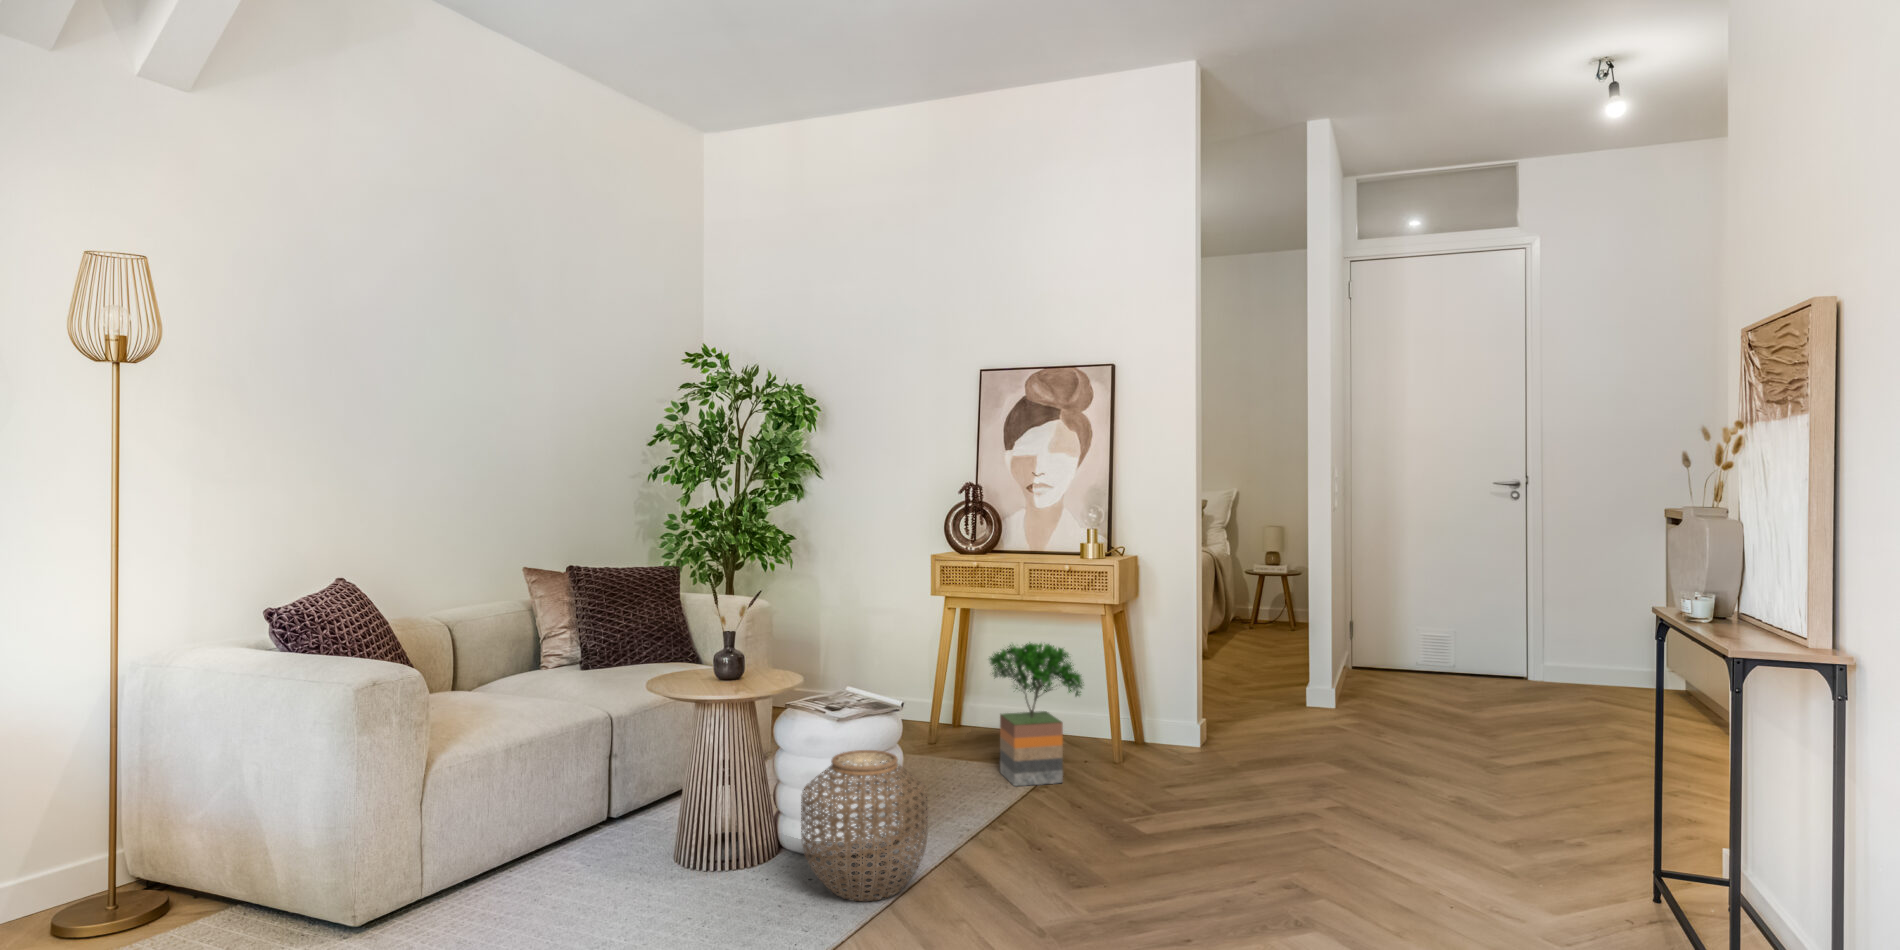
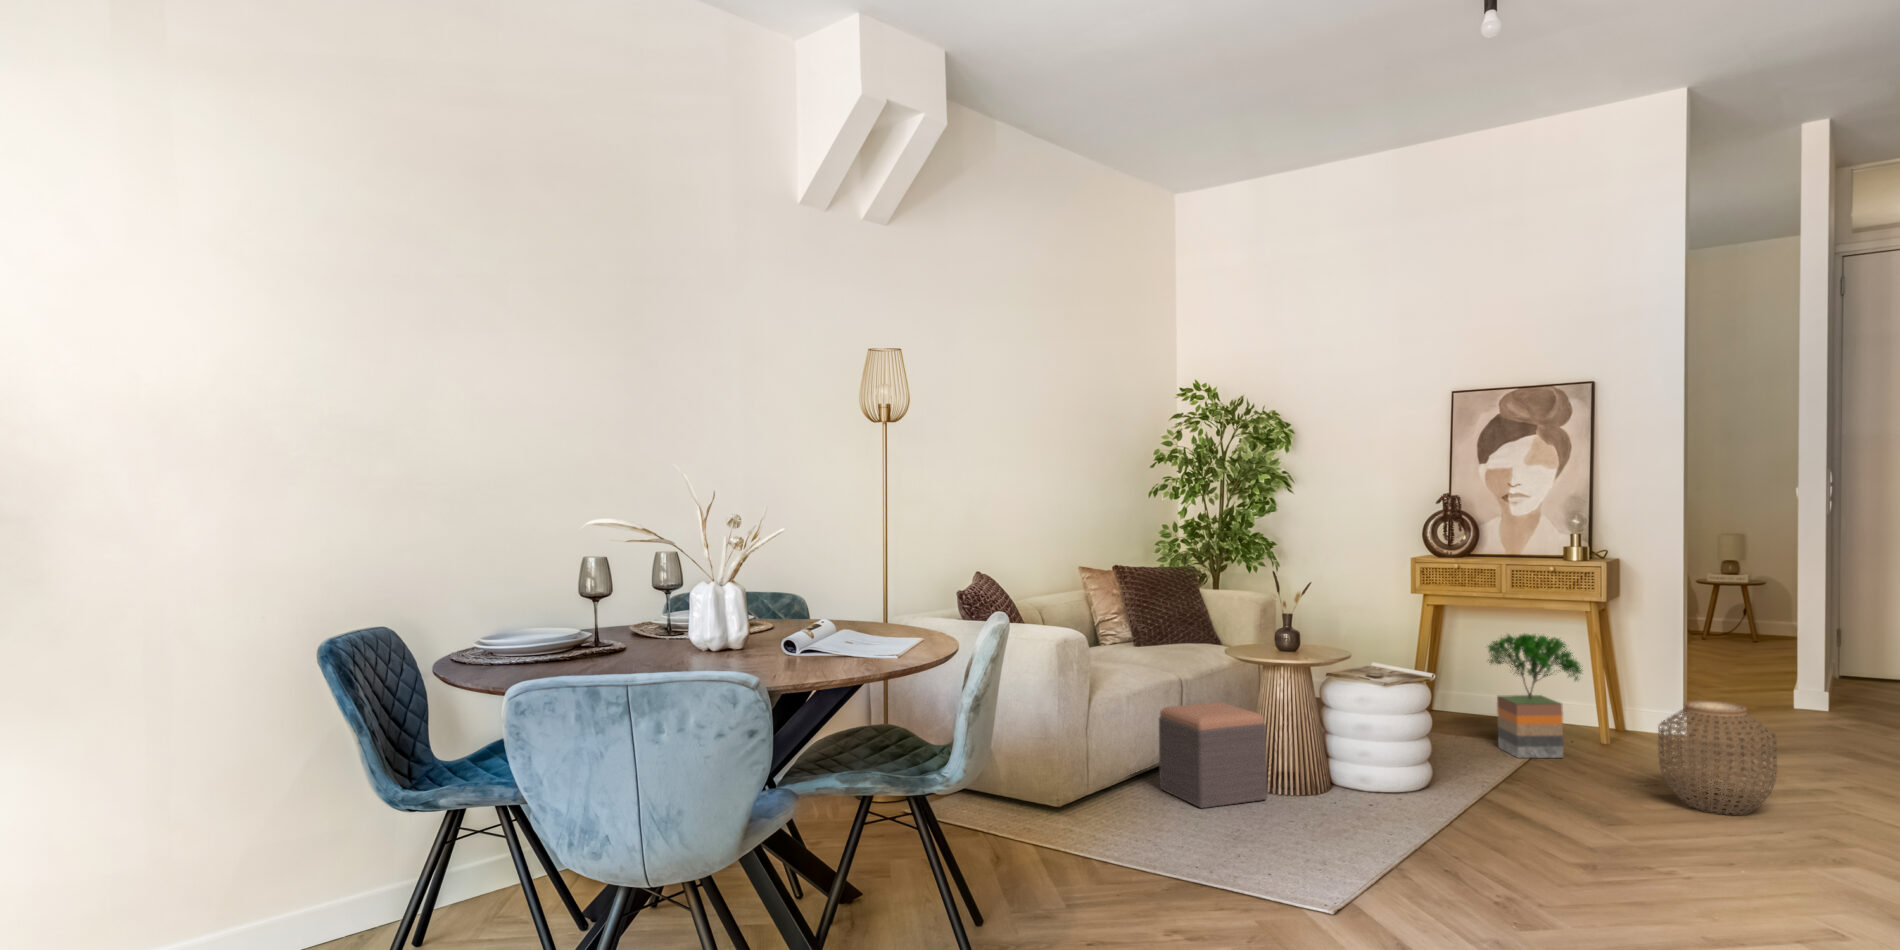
footstool: none [549,748,681,899] -> present [1159,702,1267,808]
woven basket: present [801,750,928,901] -> present [1658,700,1777,815]

